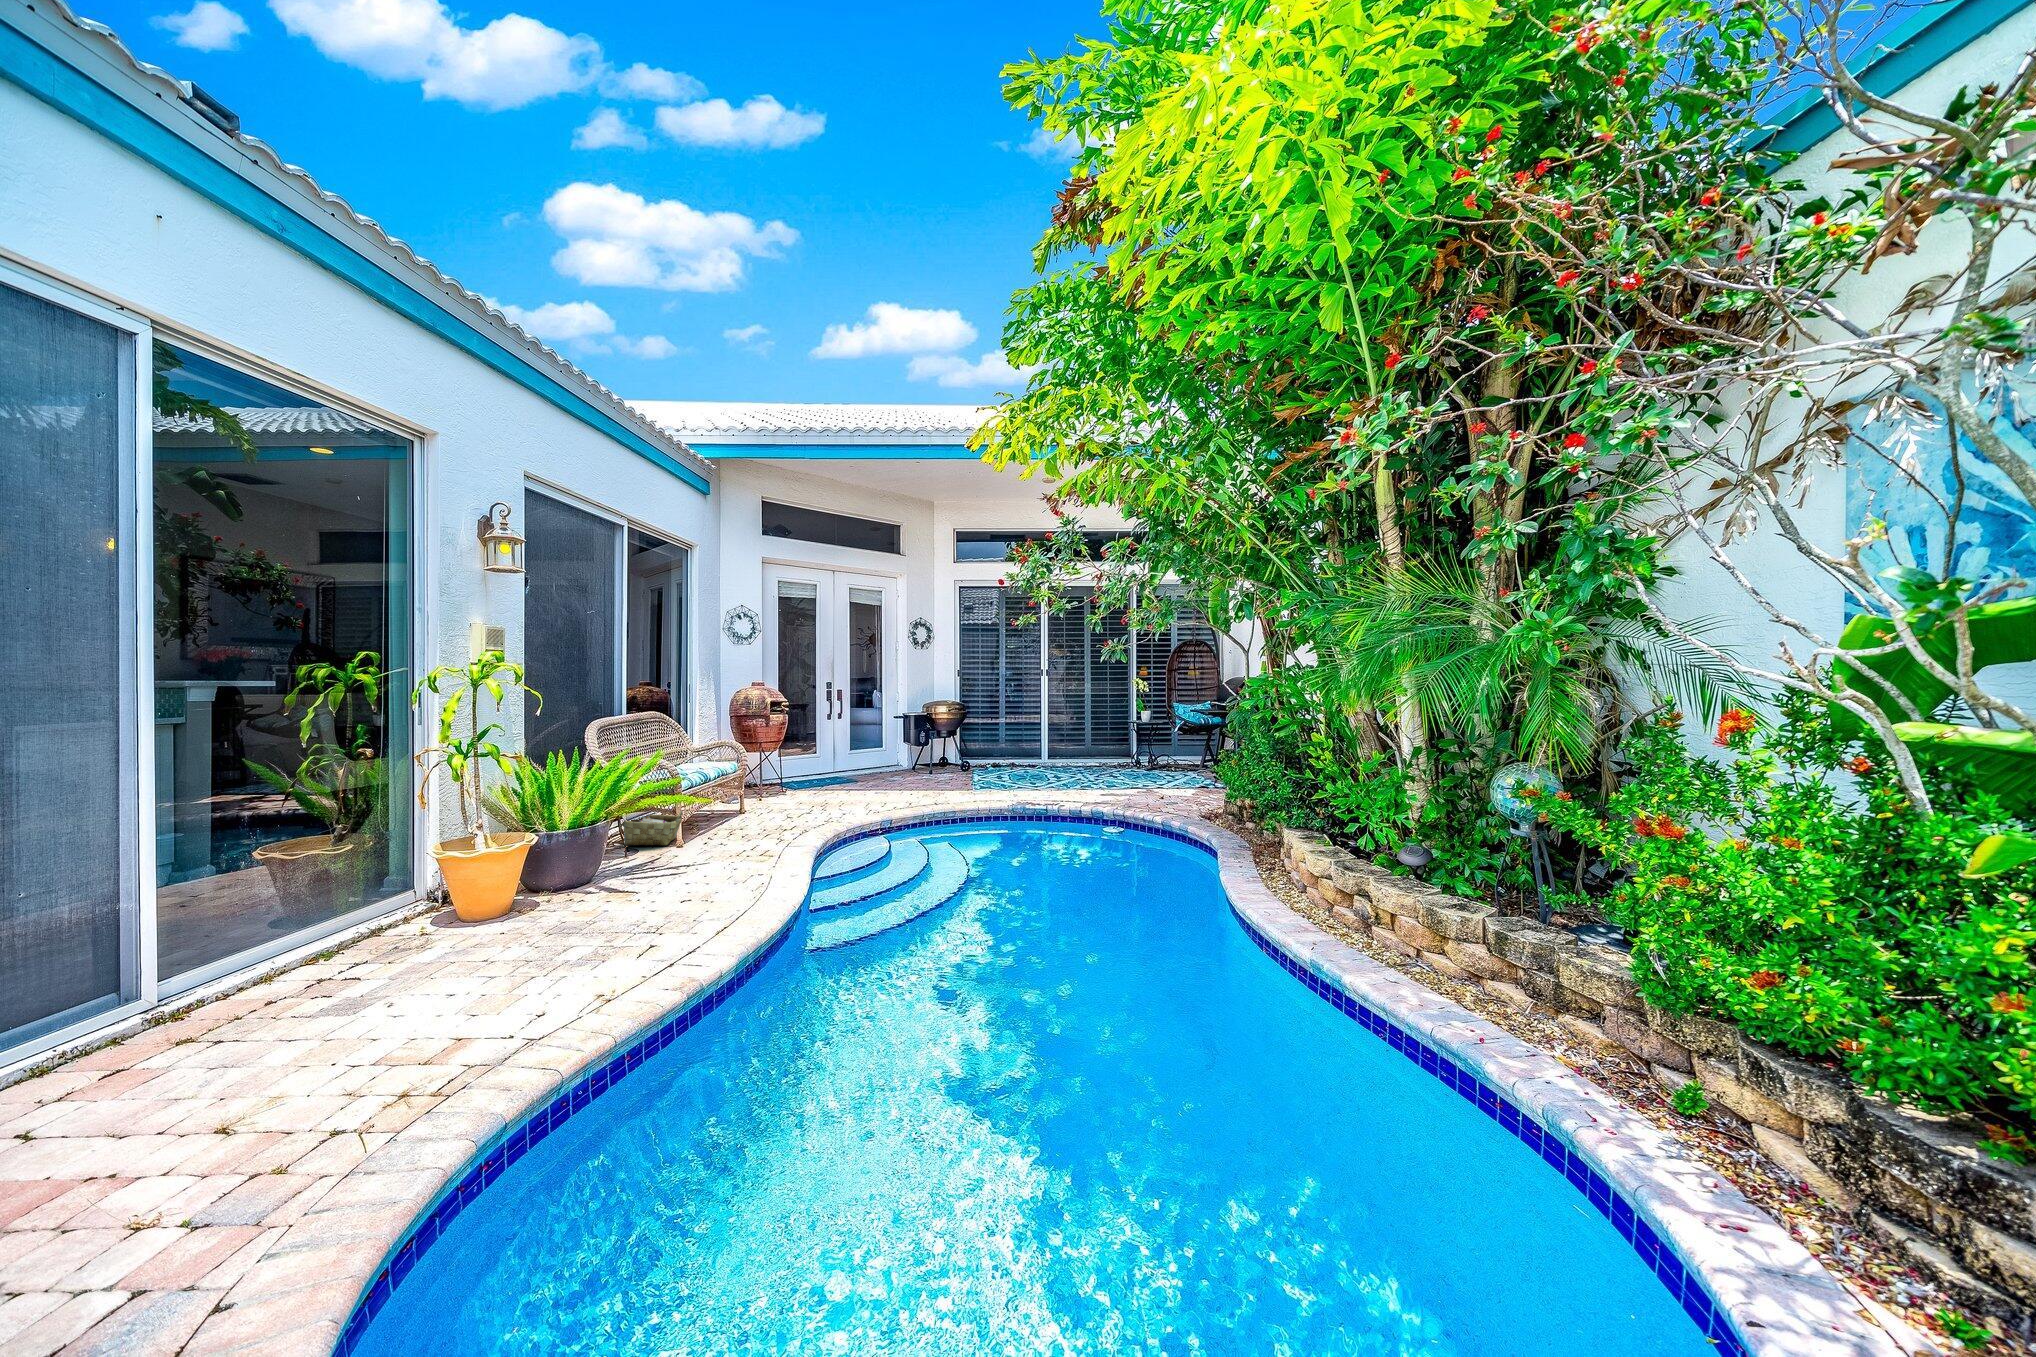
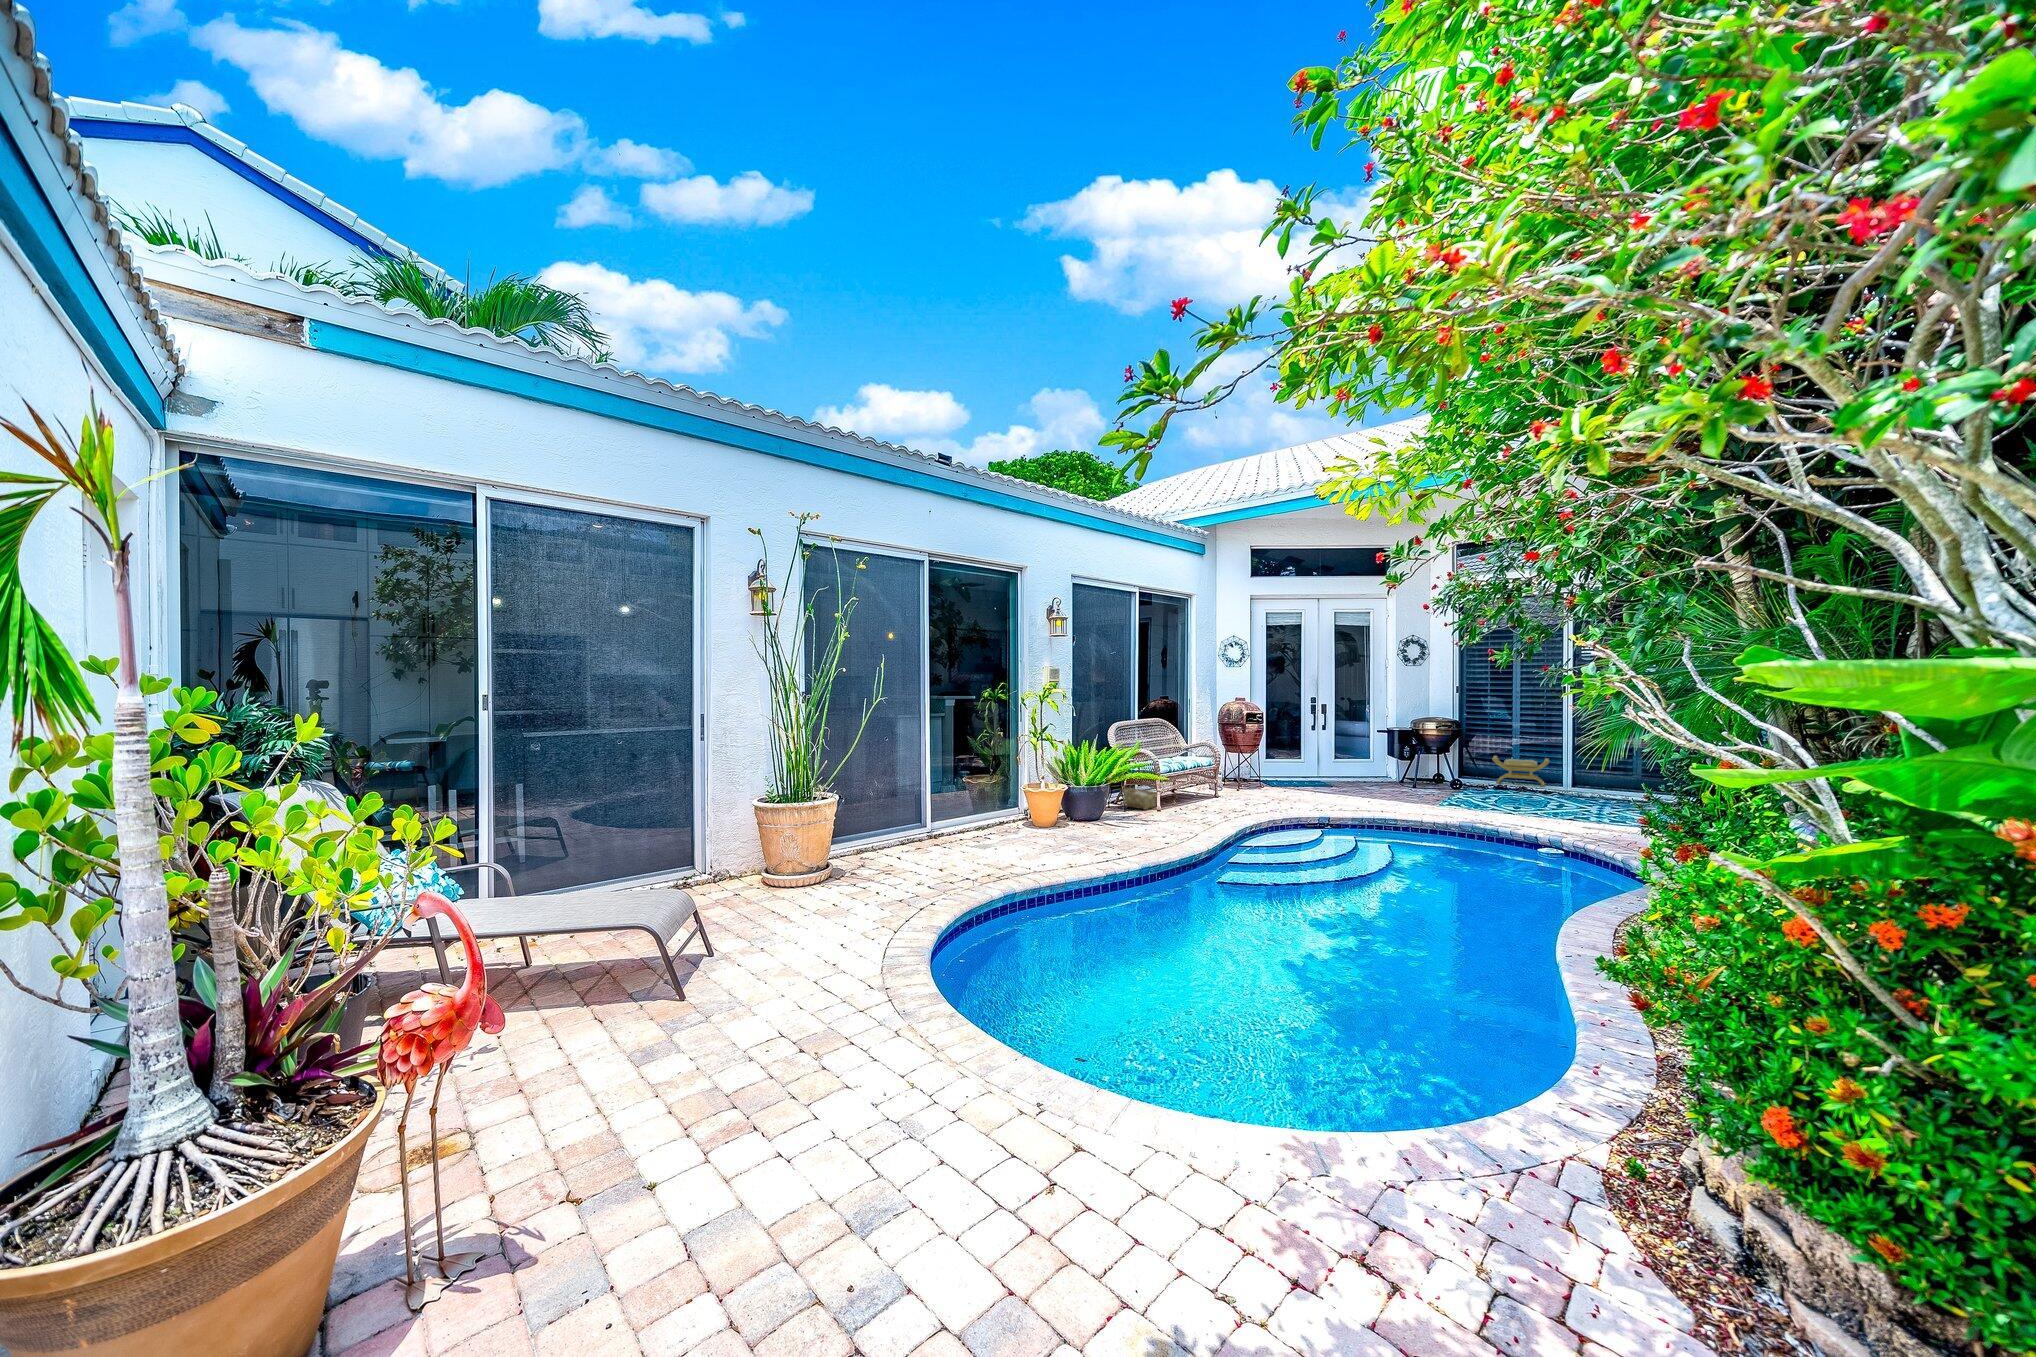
stool: none [986,733,1031,759] -> present [1492,756,1549,787]

